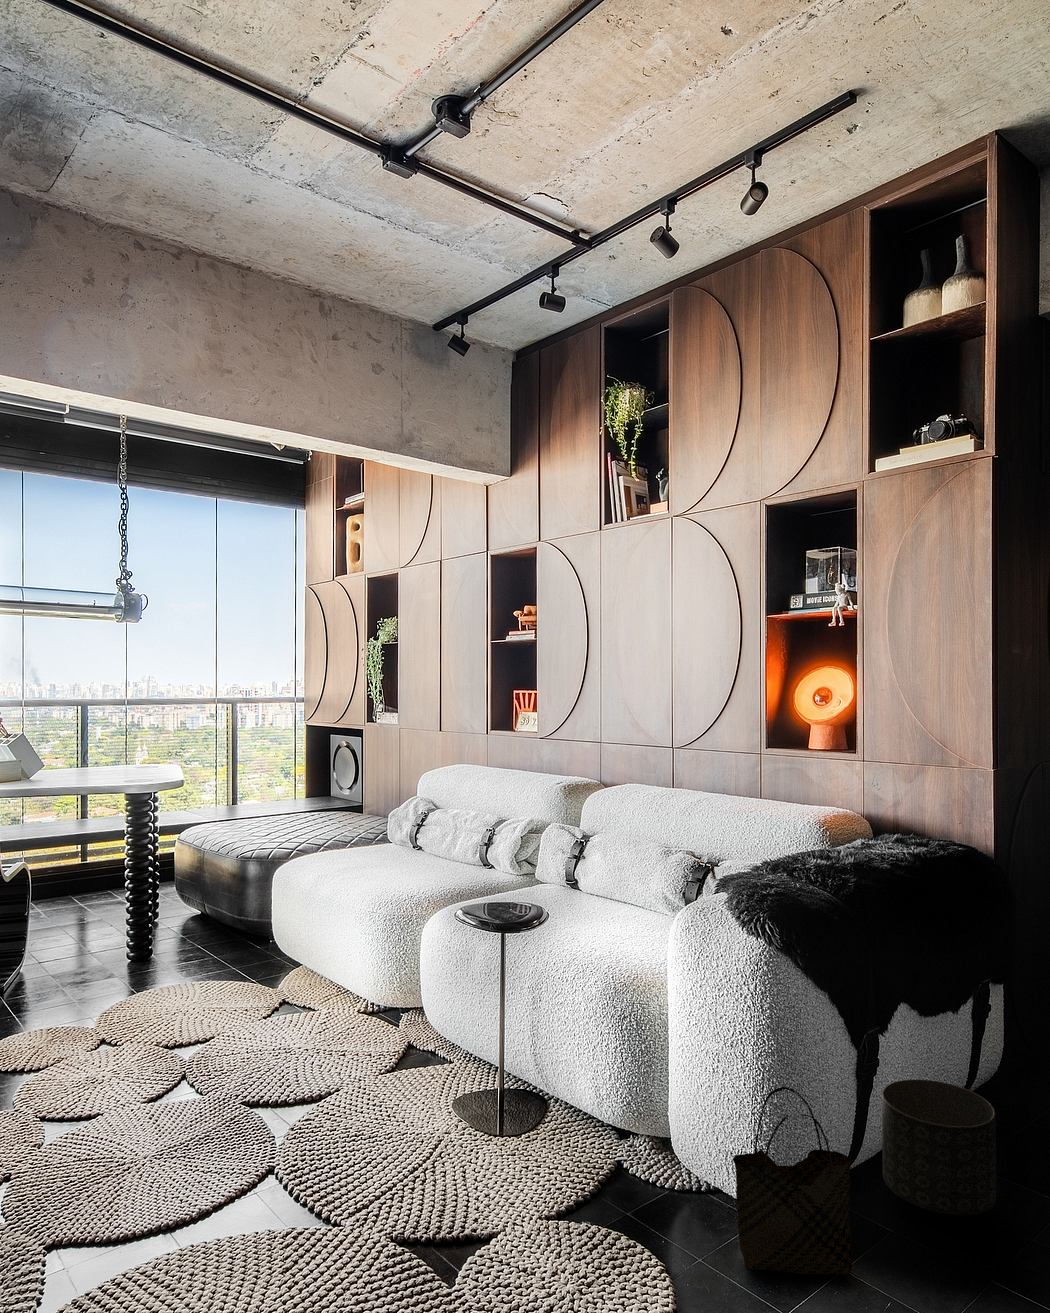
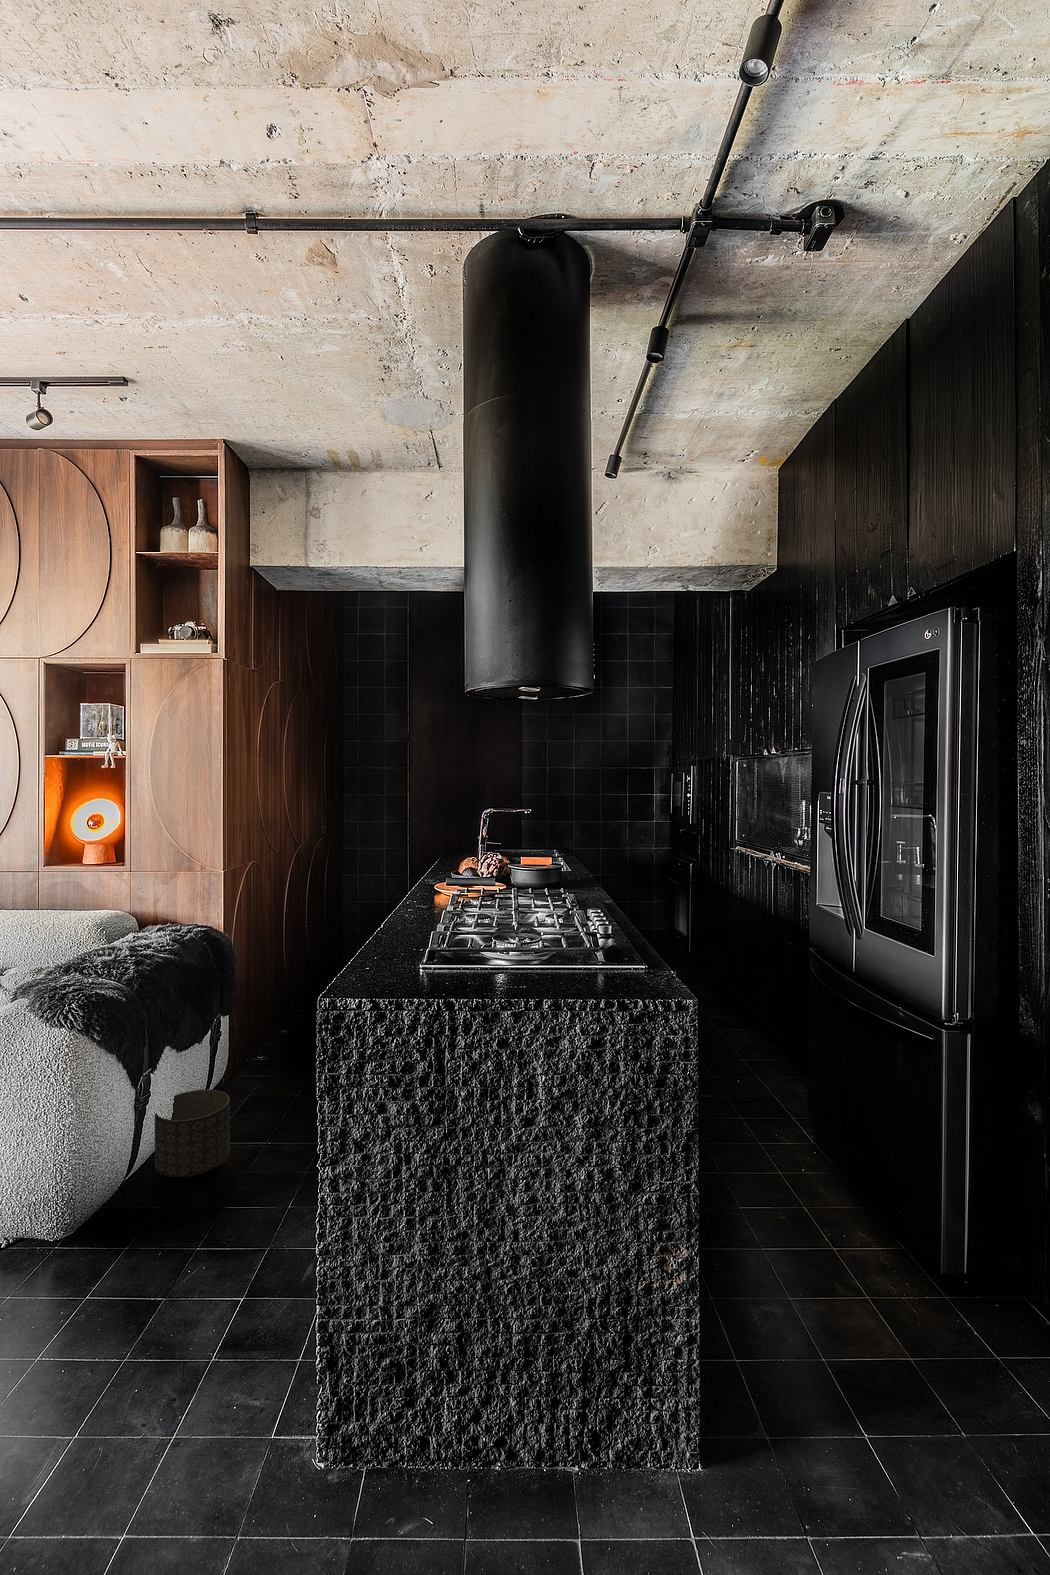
woven basket: present [733,1087,853,1275] -> none [44,1132,139,1274]

